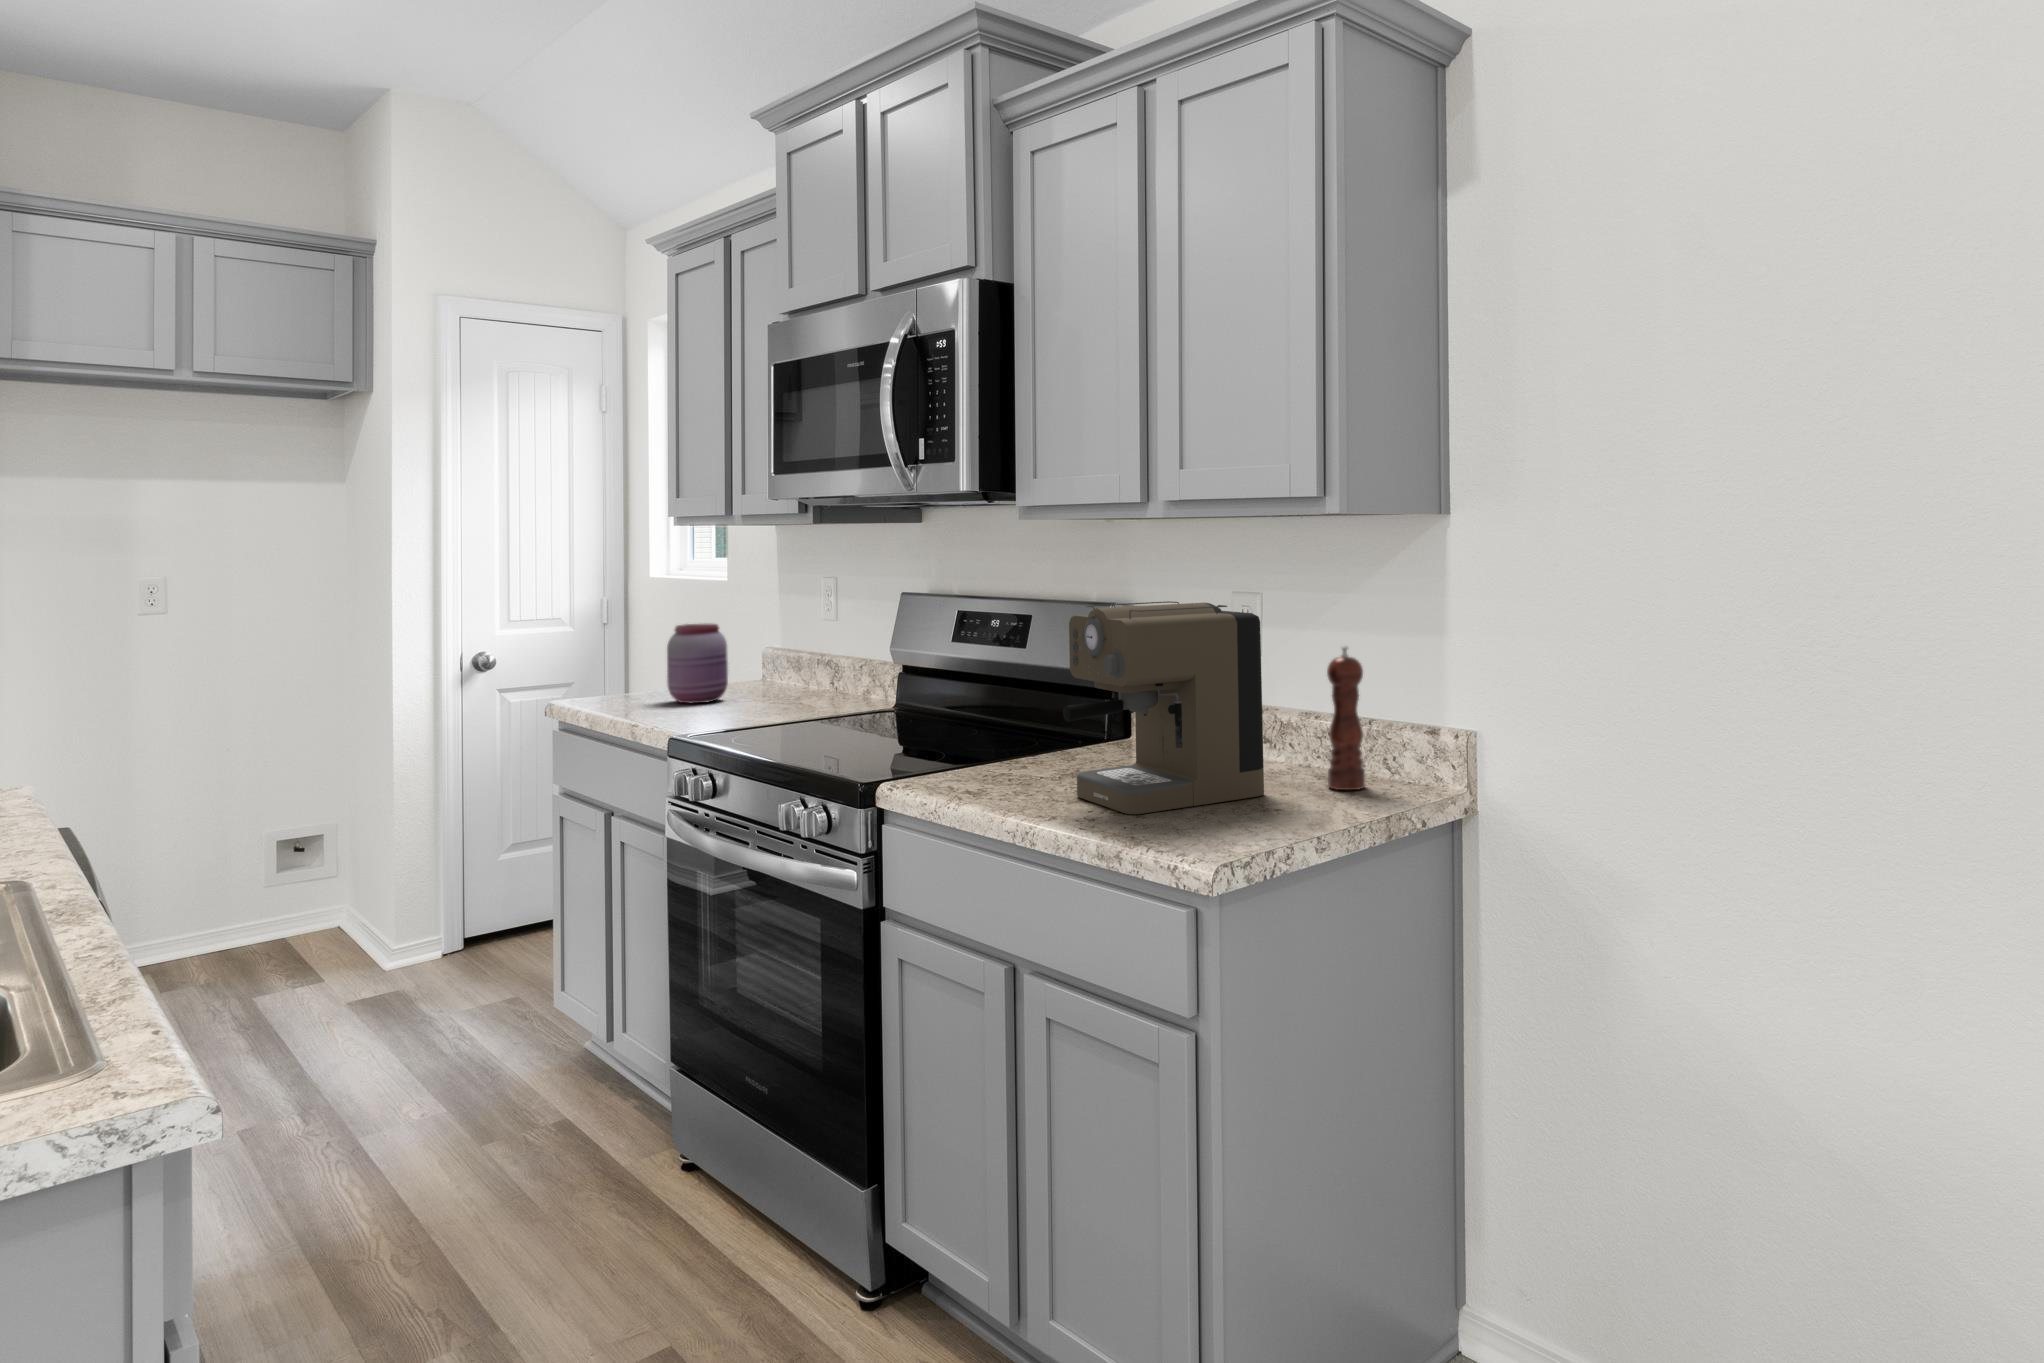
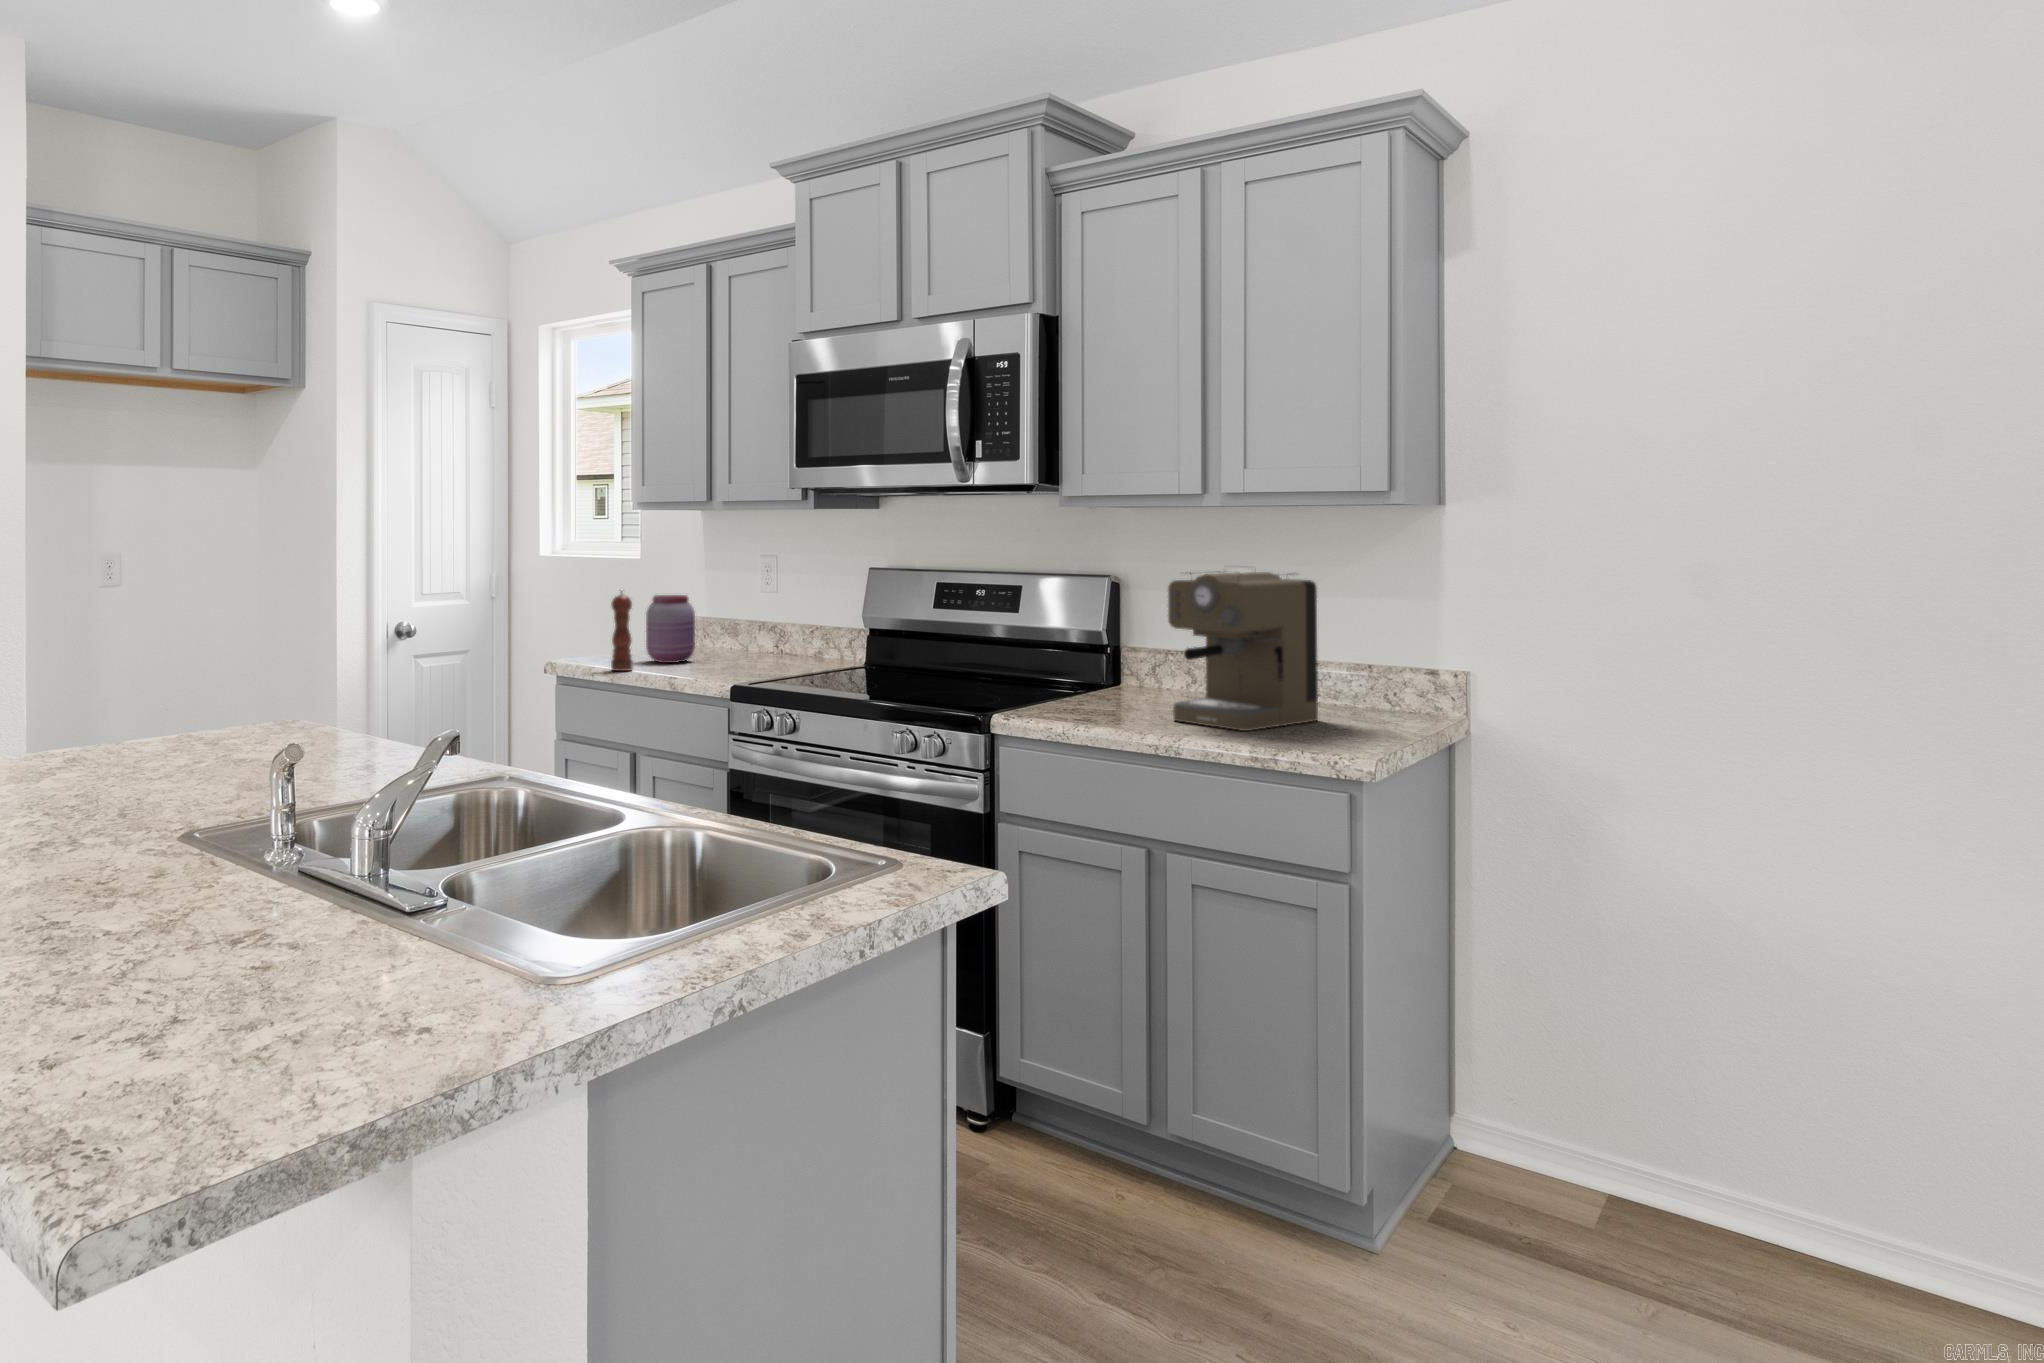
pepper mill: present [1327,646,1365,790] -> present [611,590,633,671]

